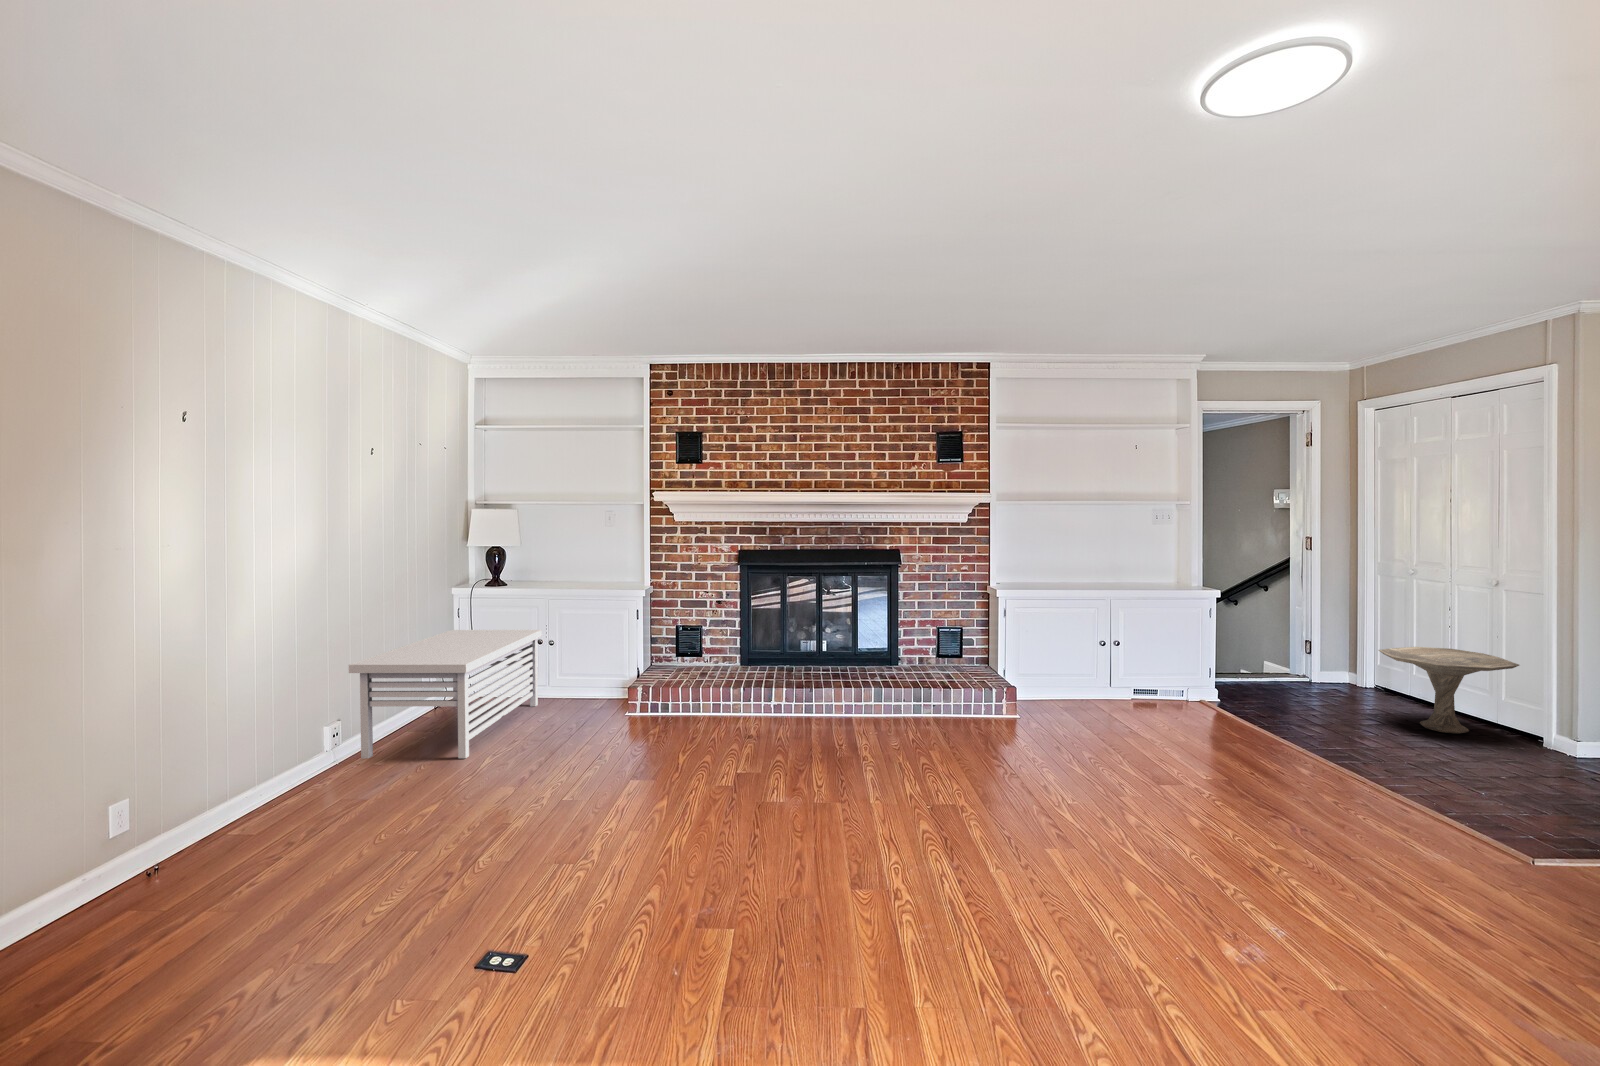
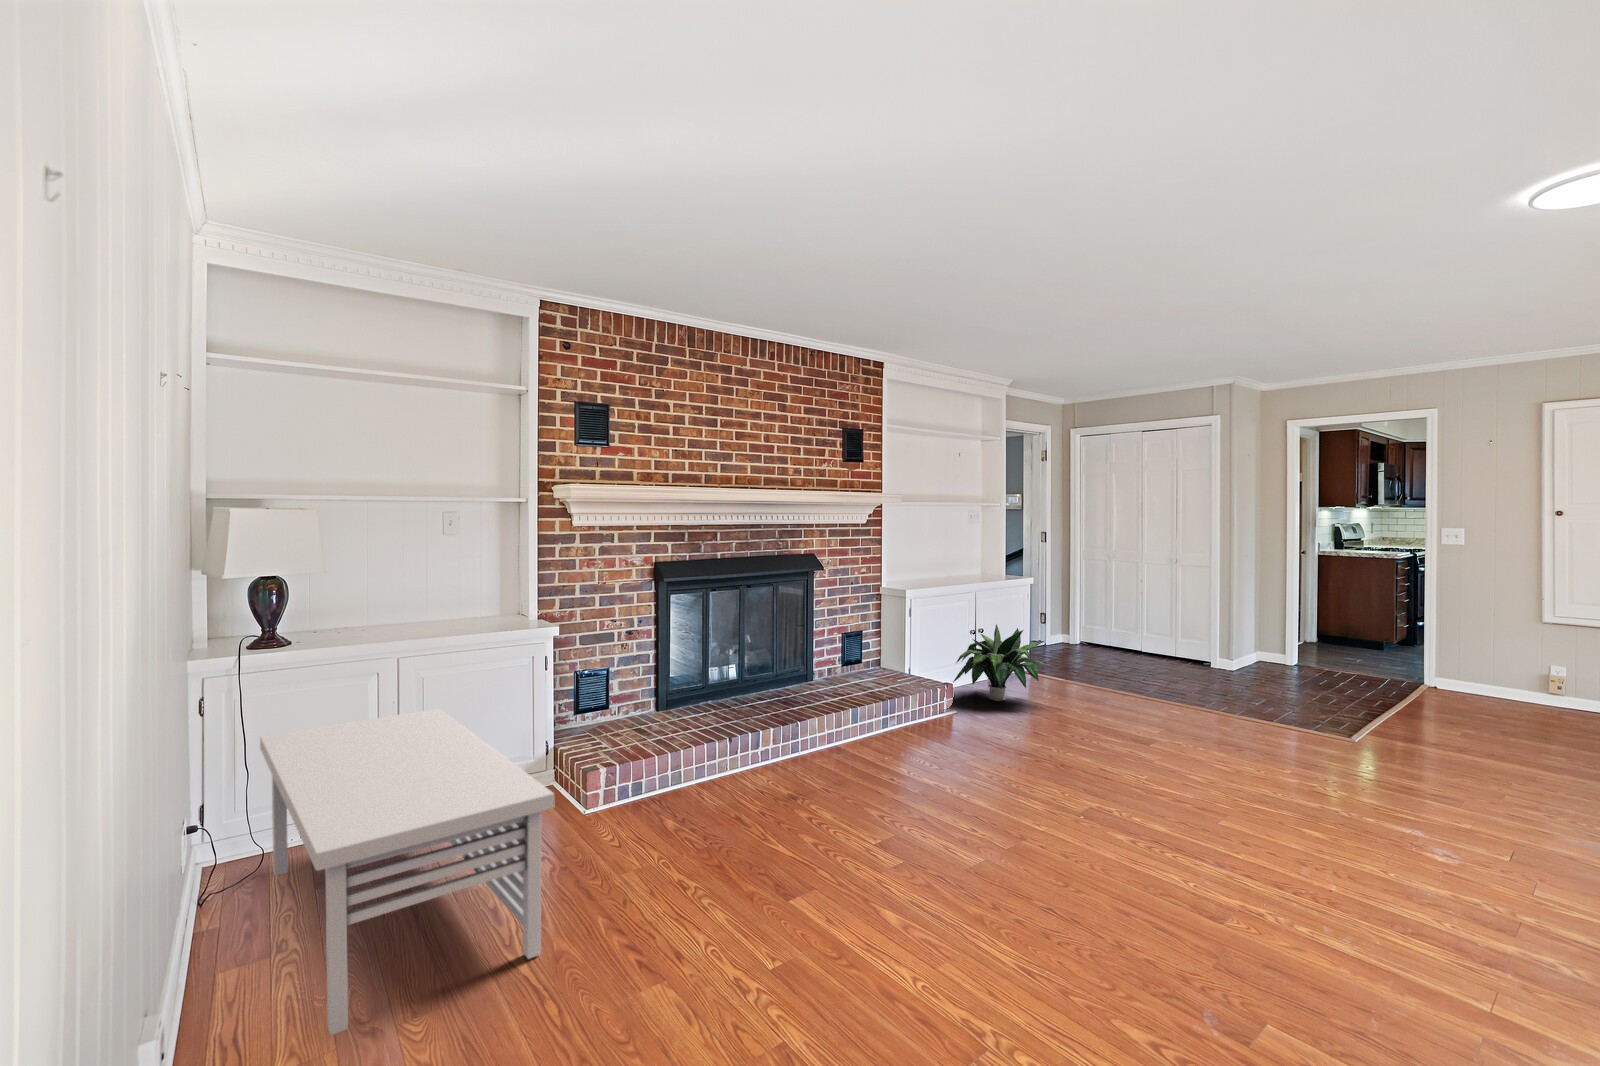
potted plant: none [1048,631,1153,715] -> present [953,624,1051,701]
side table: present [1379,647,1519,734] -> none [1129,613,1209,674]

